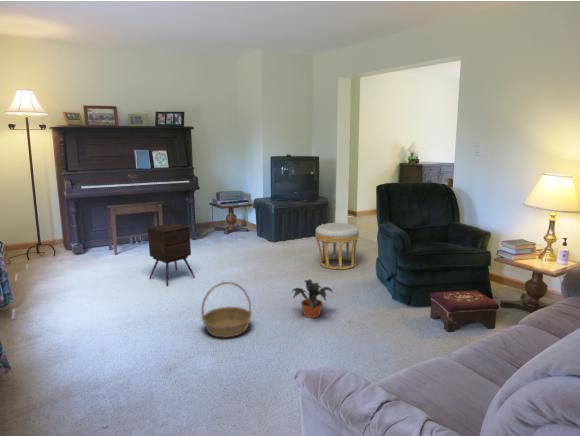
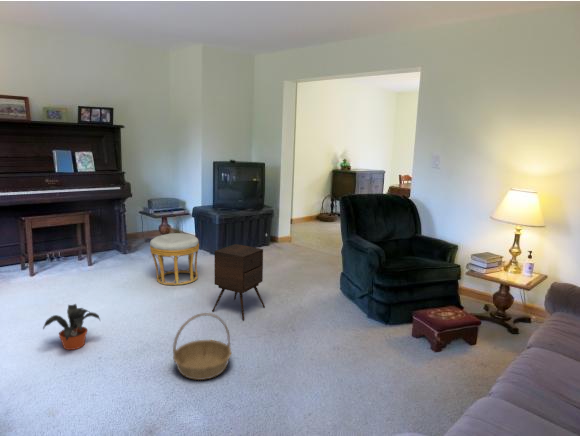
side table: present [148,223,195,286] -> present [212,244,265,320]
ottoman: present [316,223,359,269] -> present [150,233,199,285]
potted plant: present [293,280,332,318] -> present [43,304,100,350]

